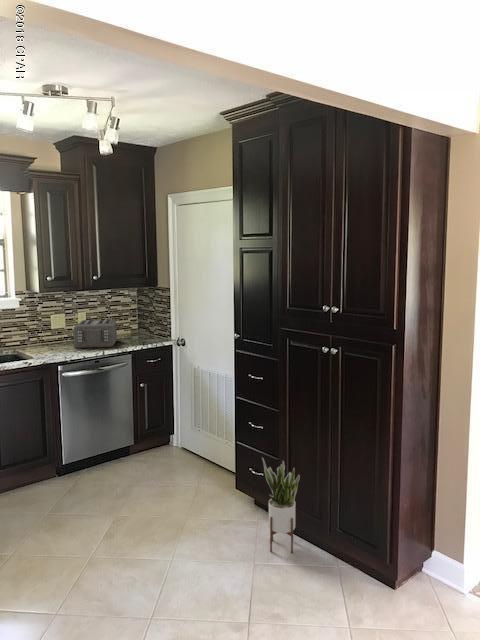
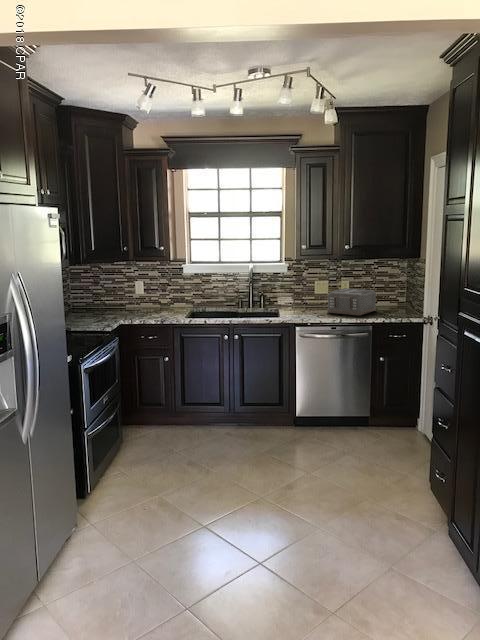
potted plant: present [262,458,300,553] -> none [413,452,452,570]

